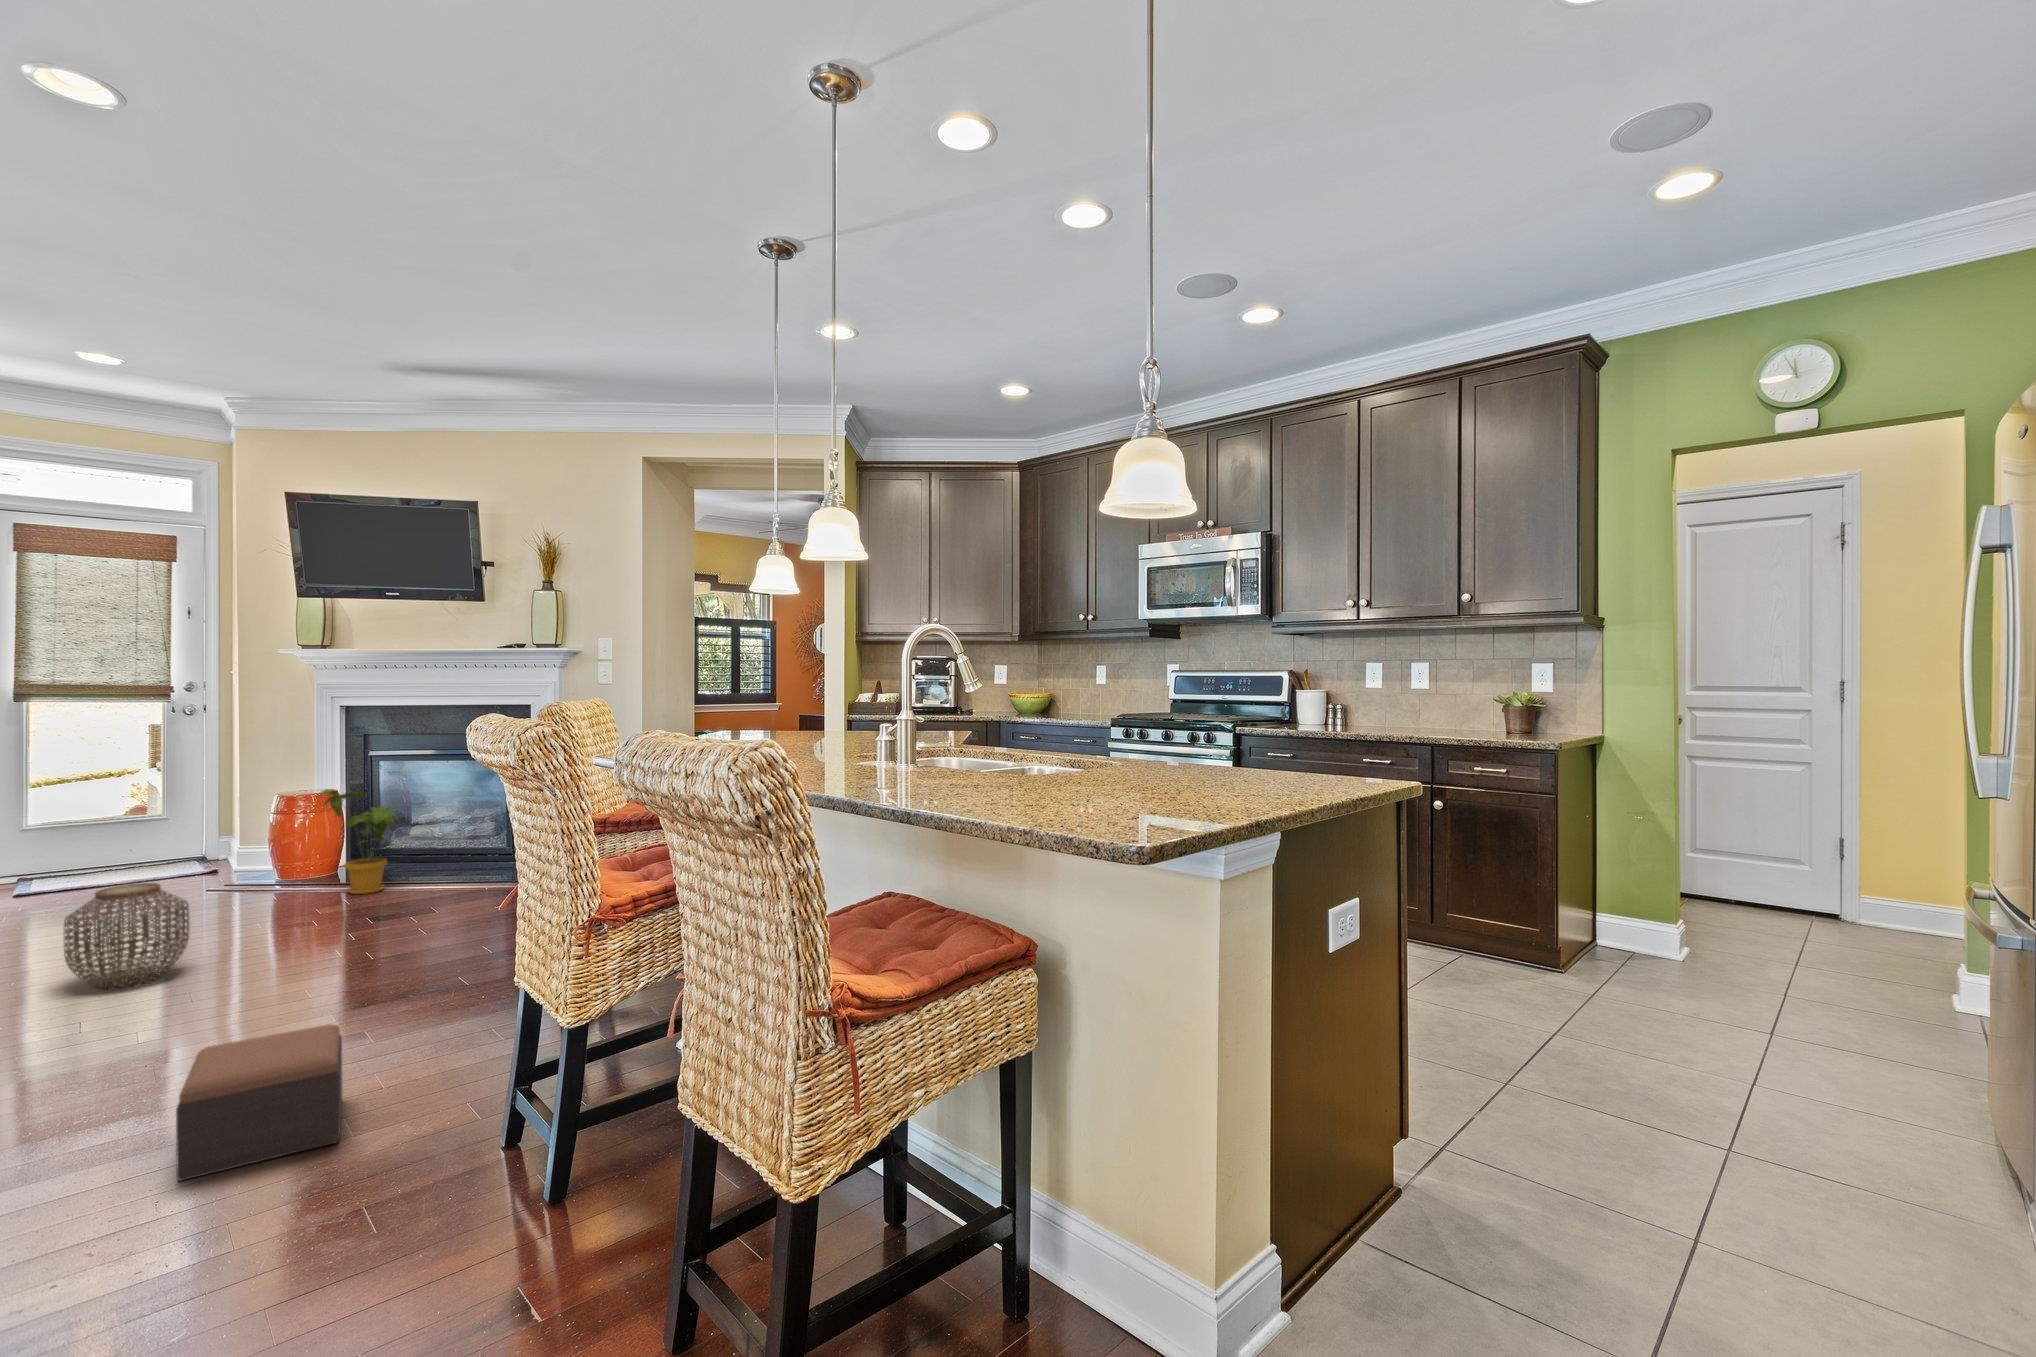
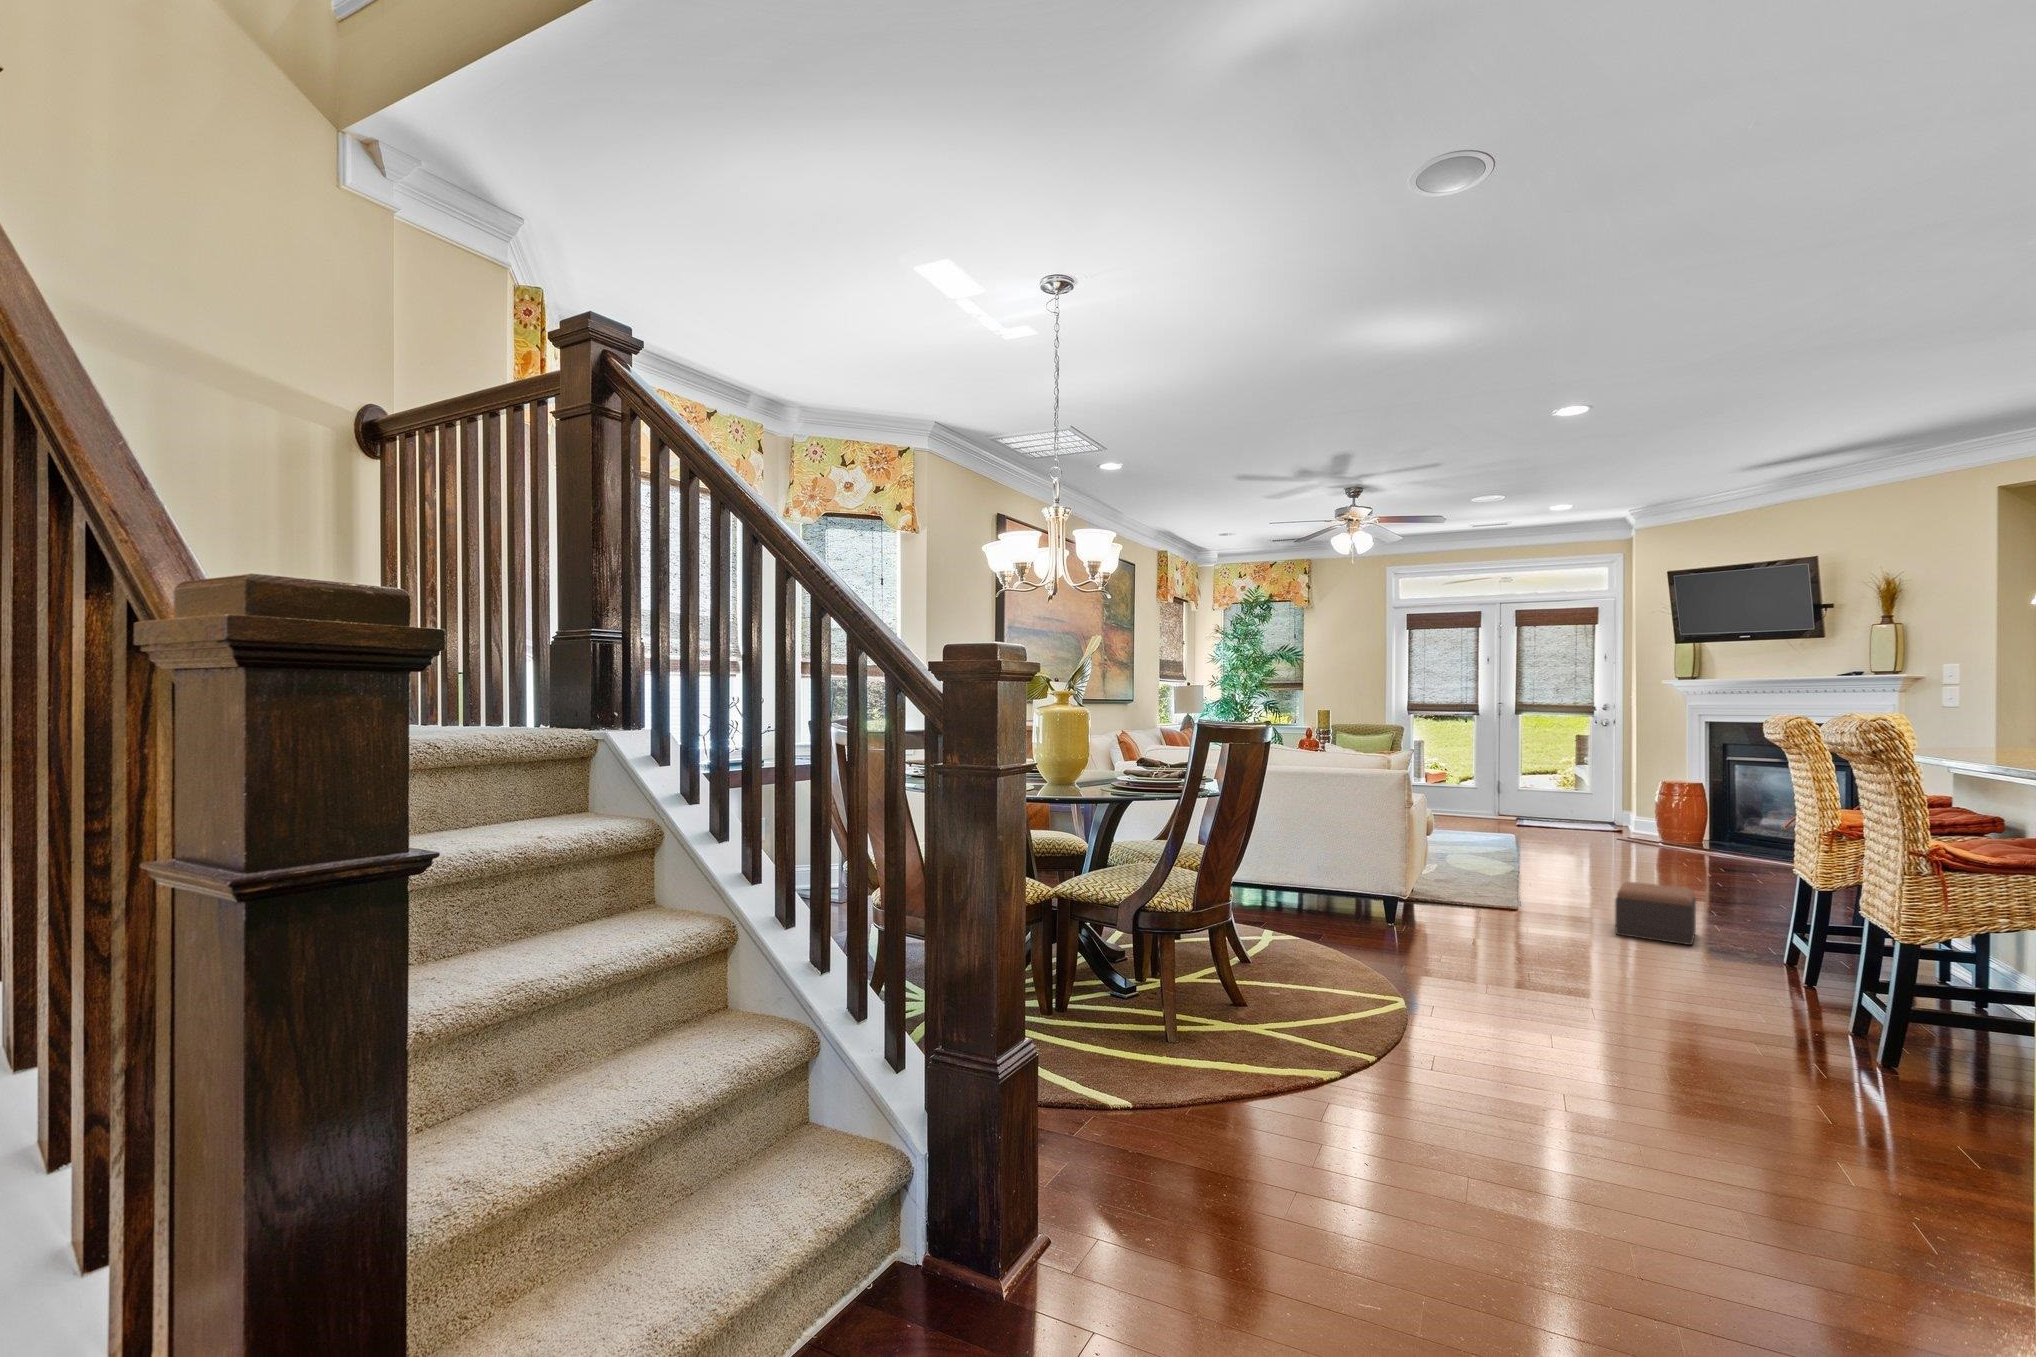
house plant: present [322,789,399,894] -> none [1691,779,1750,861]
woven basket: present [64,883,189,989] -> none [1553,814,1612,871]

